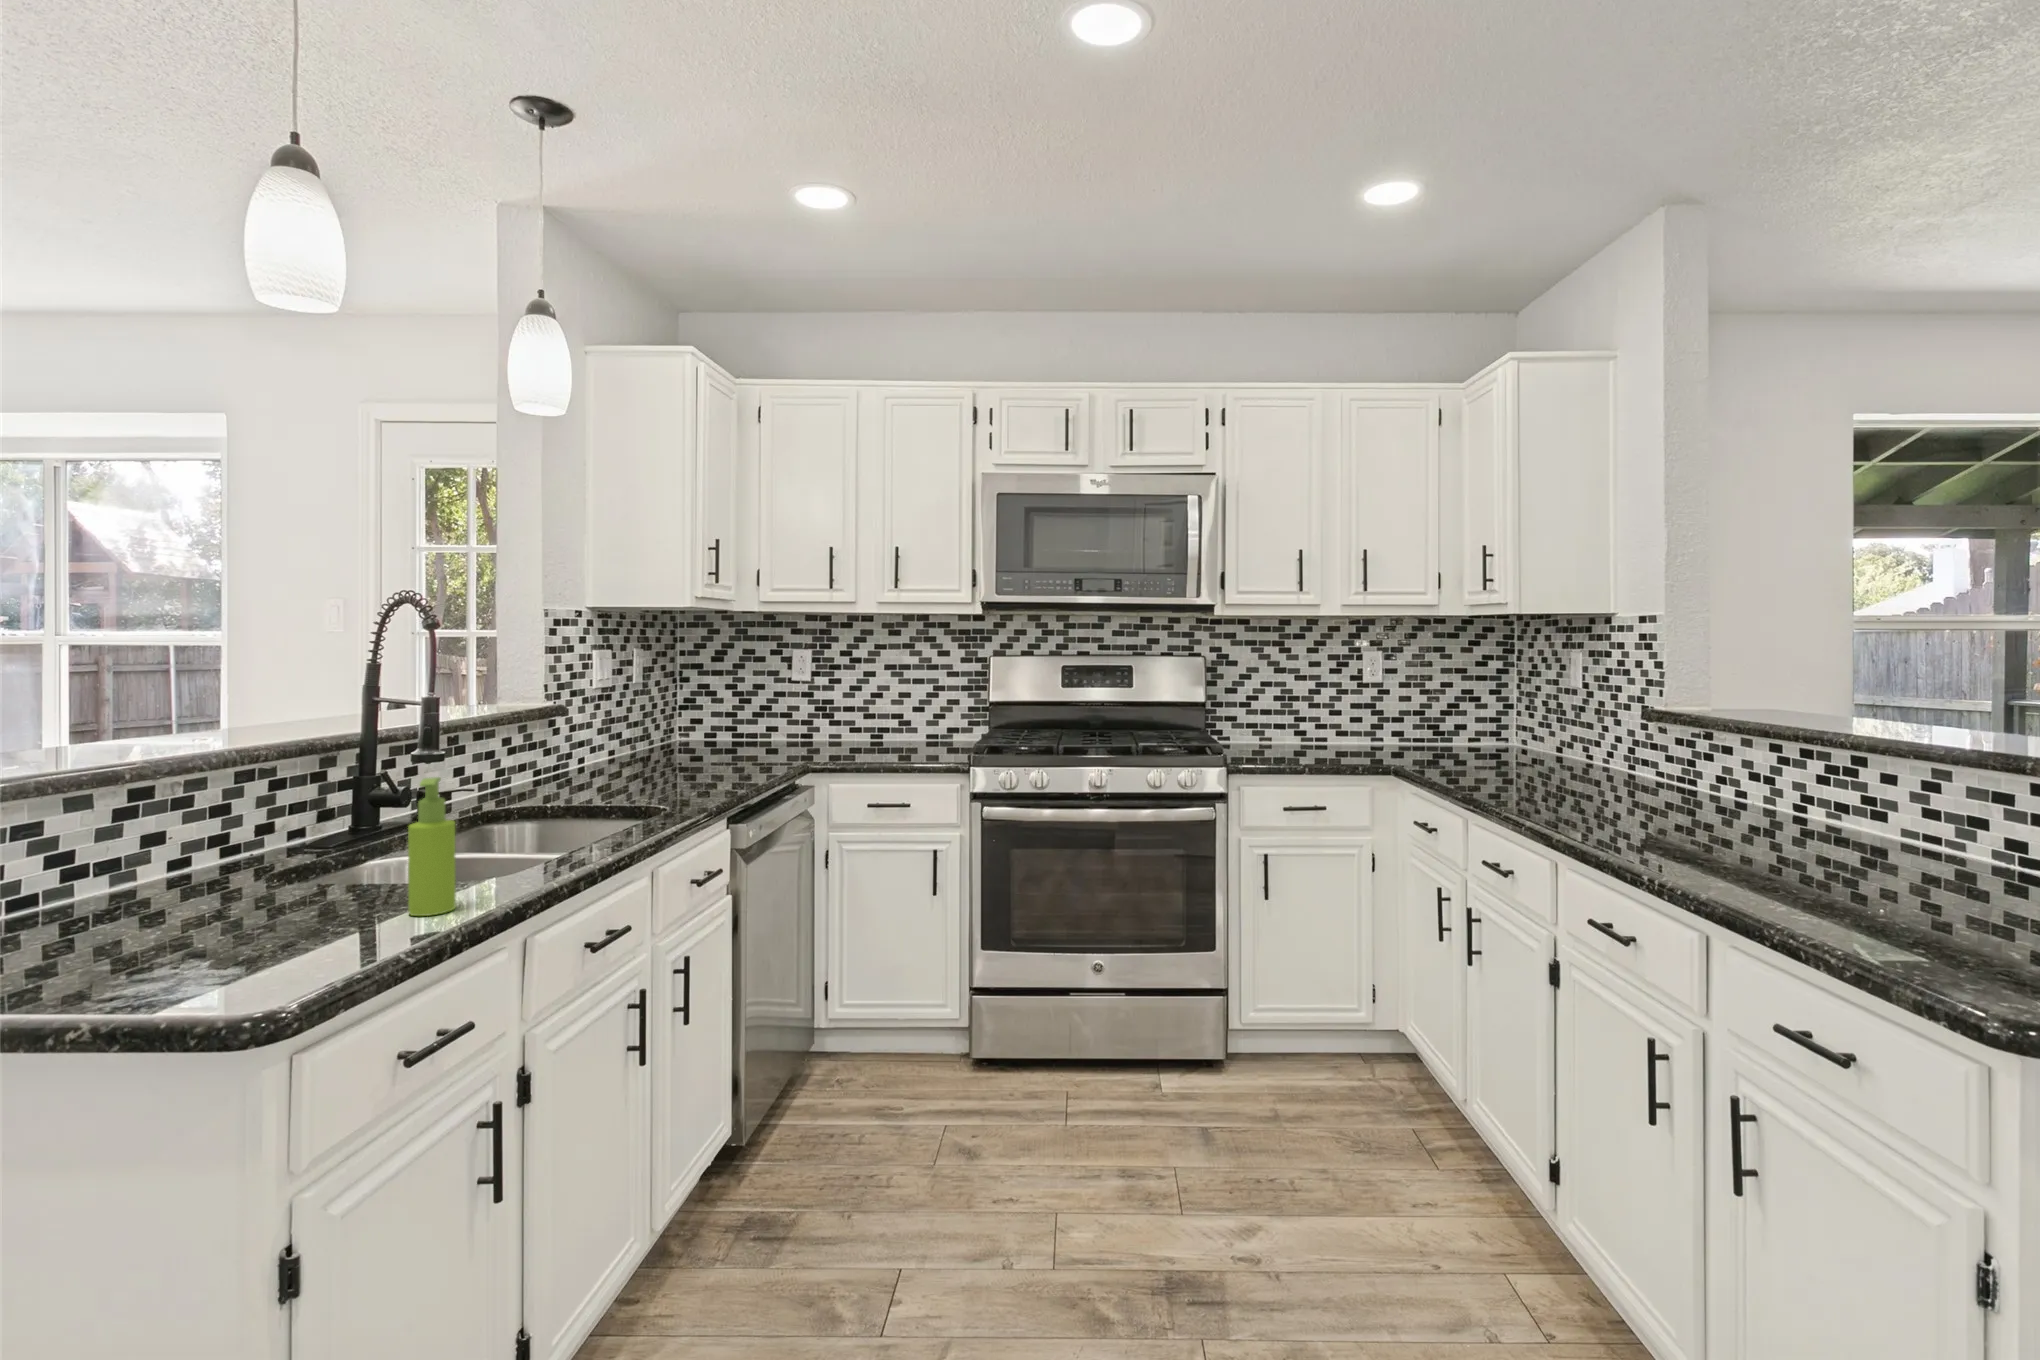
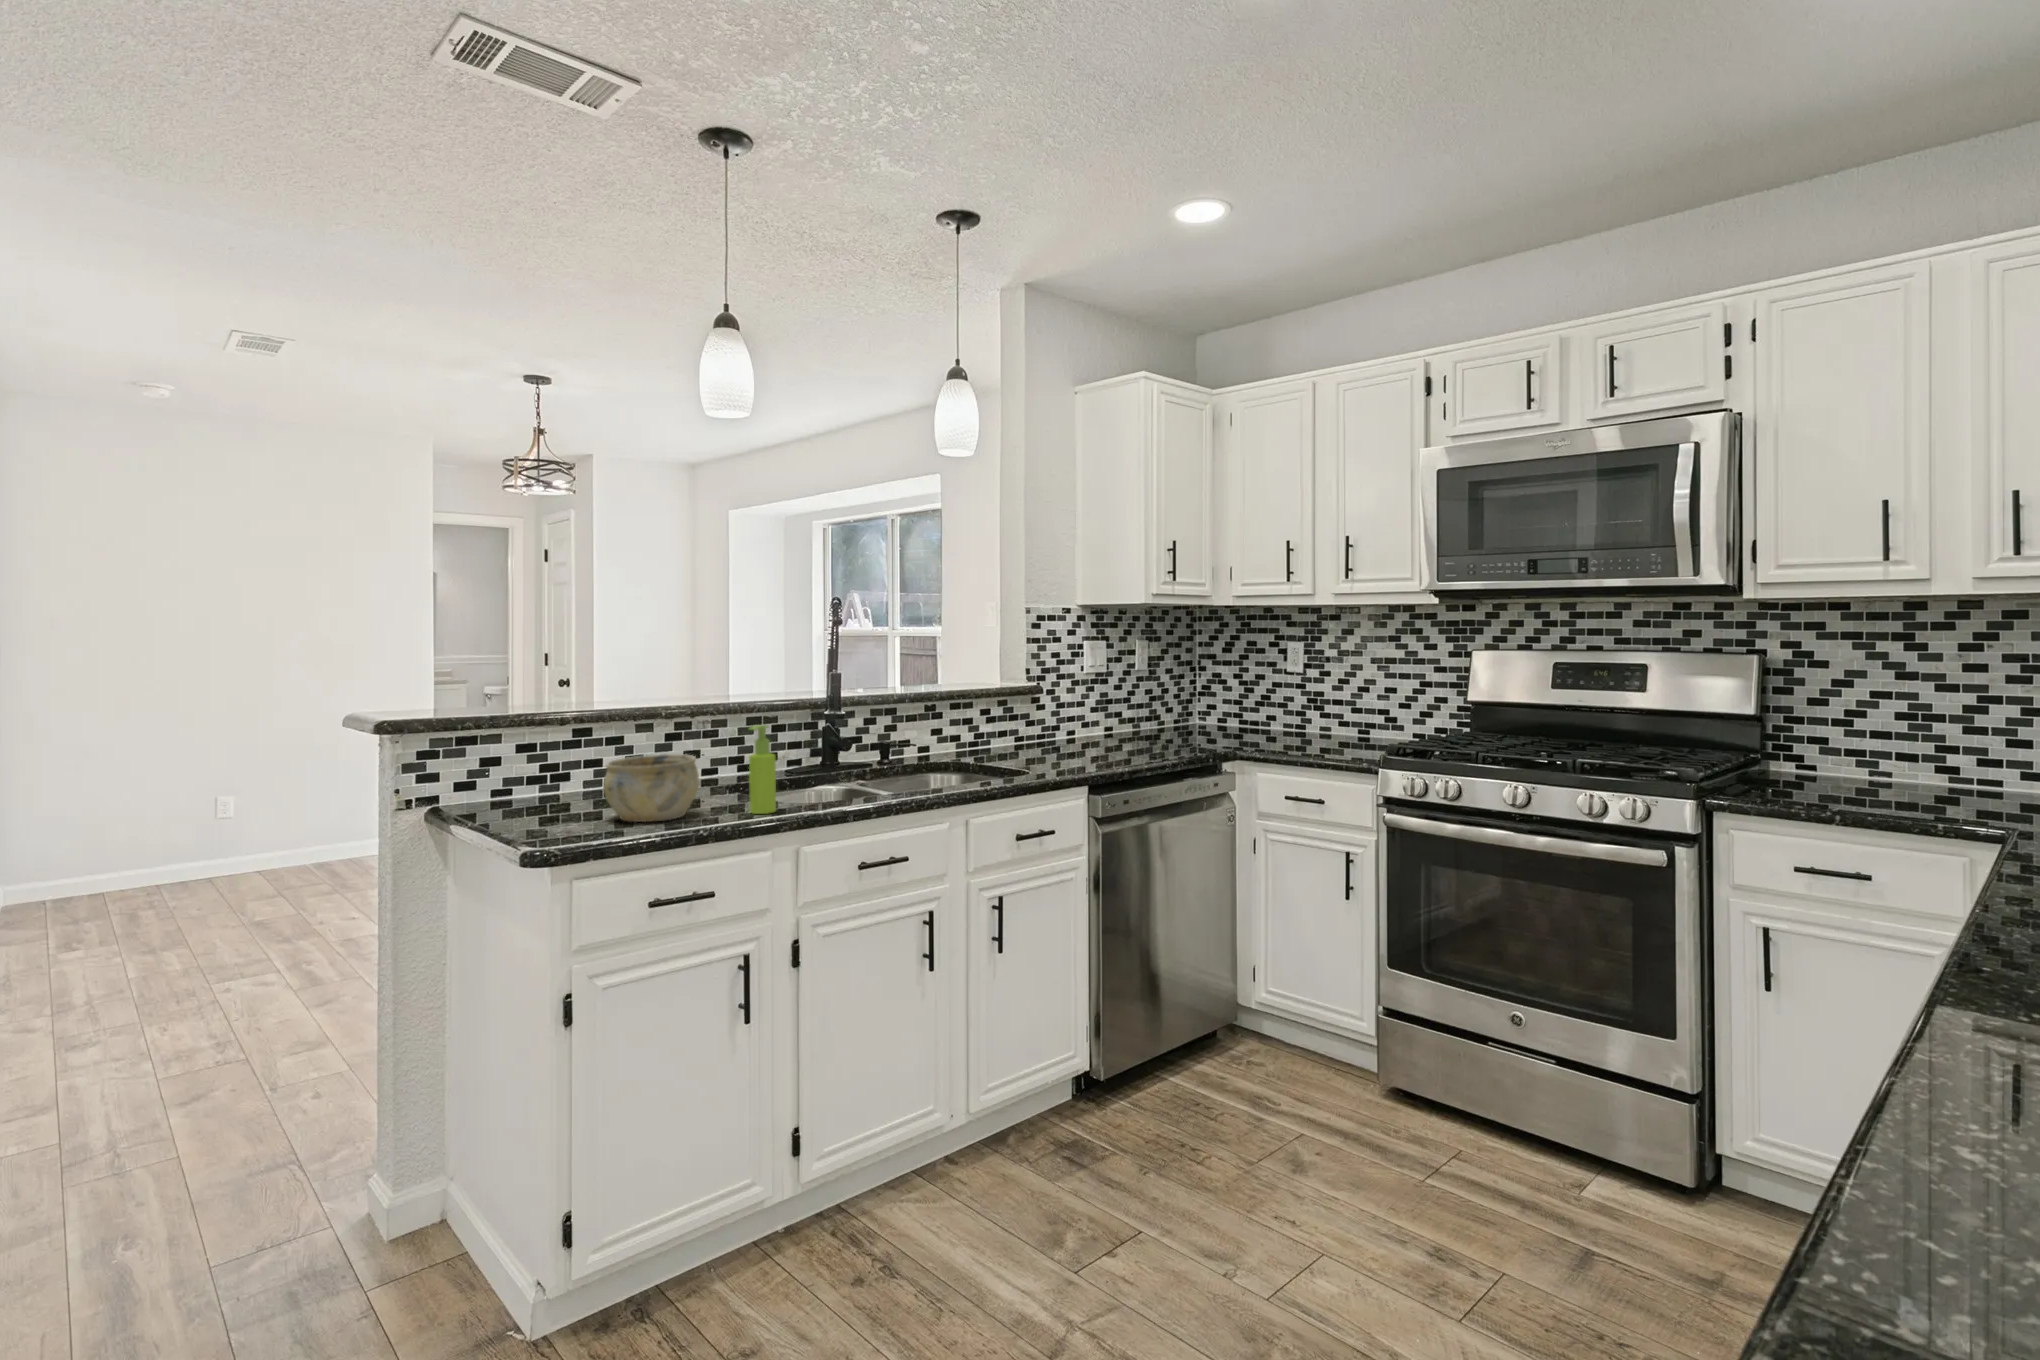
ceramic bowl: none [125,840,333,974] -> present [603,754,699,822]

